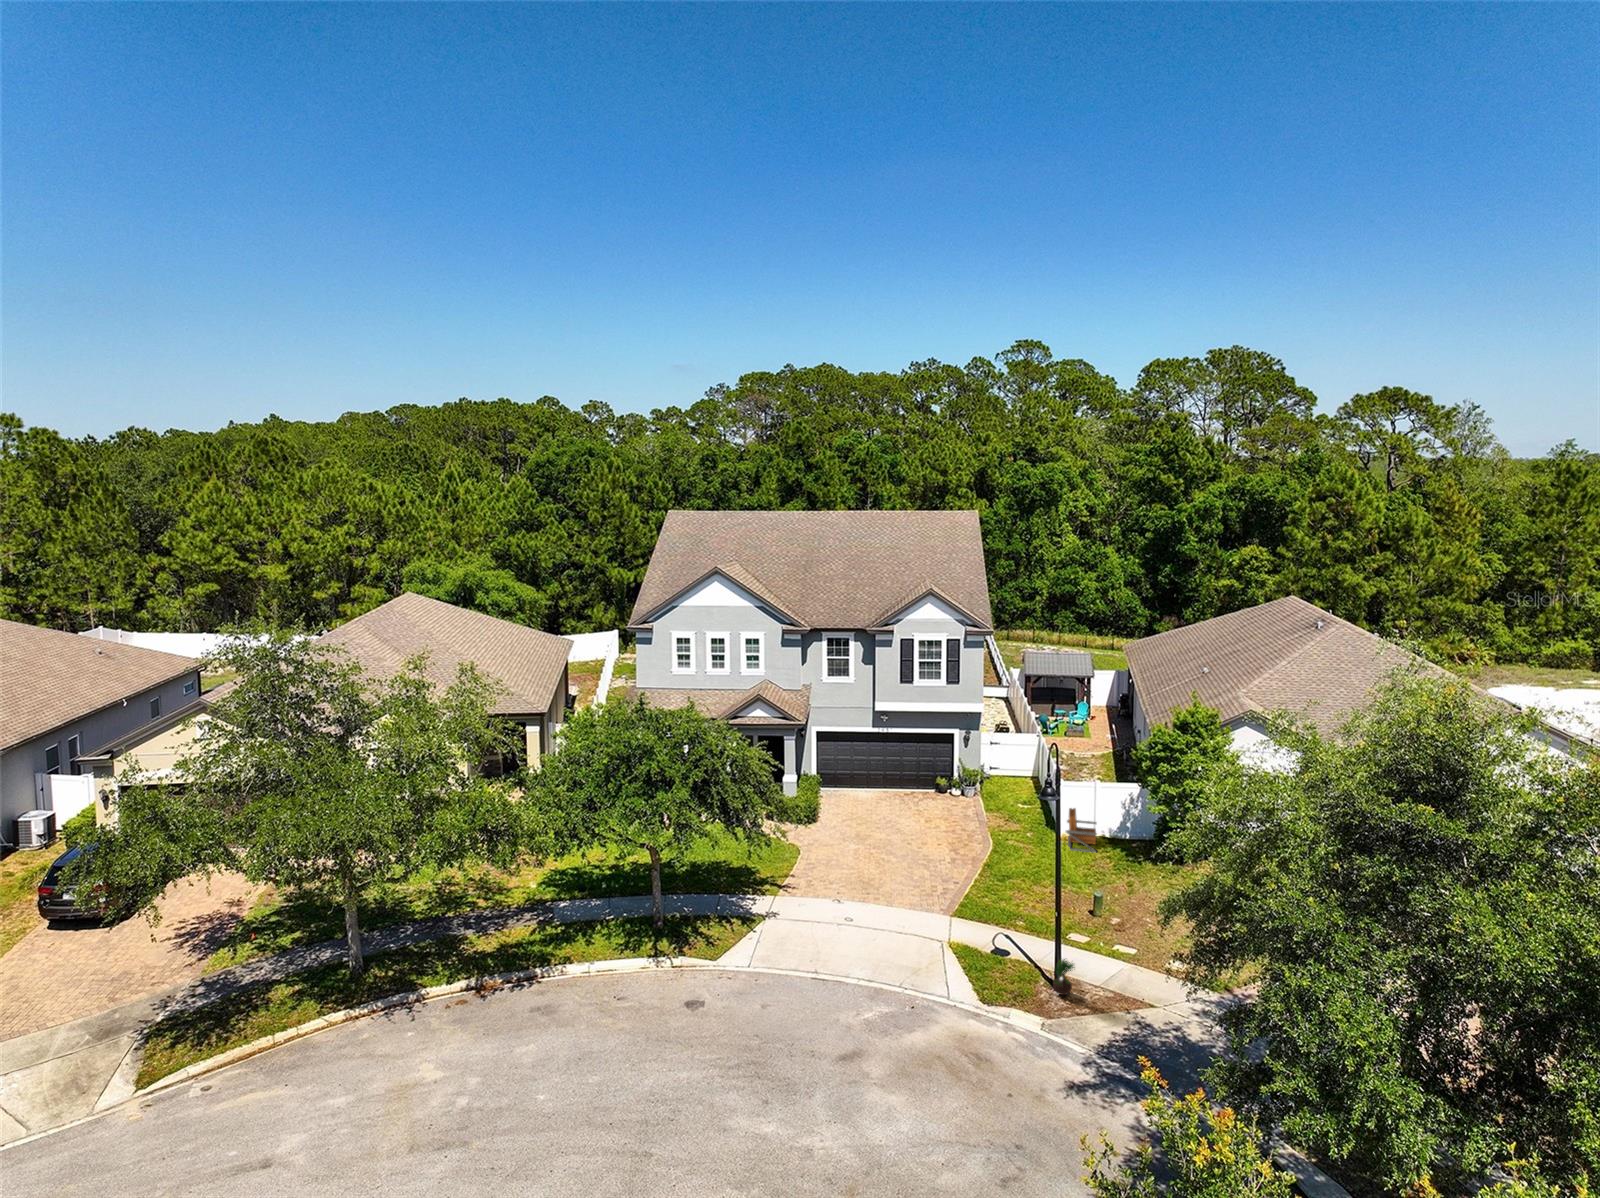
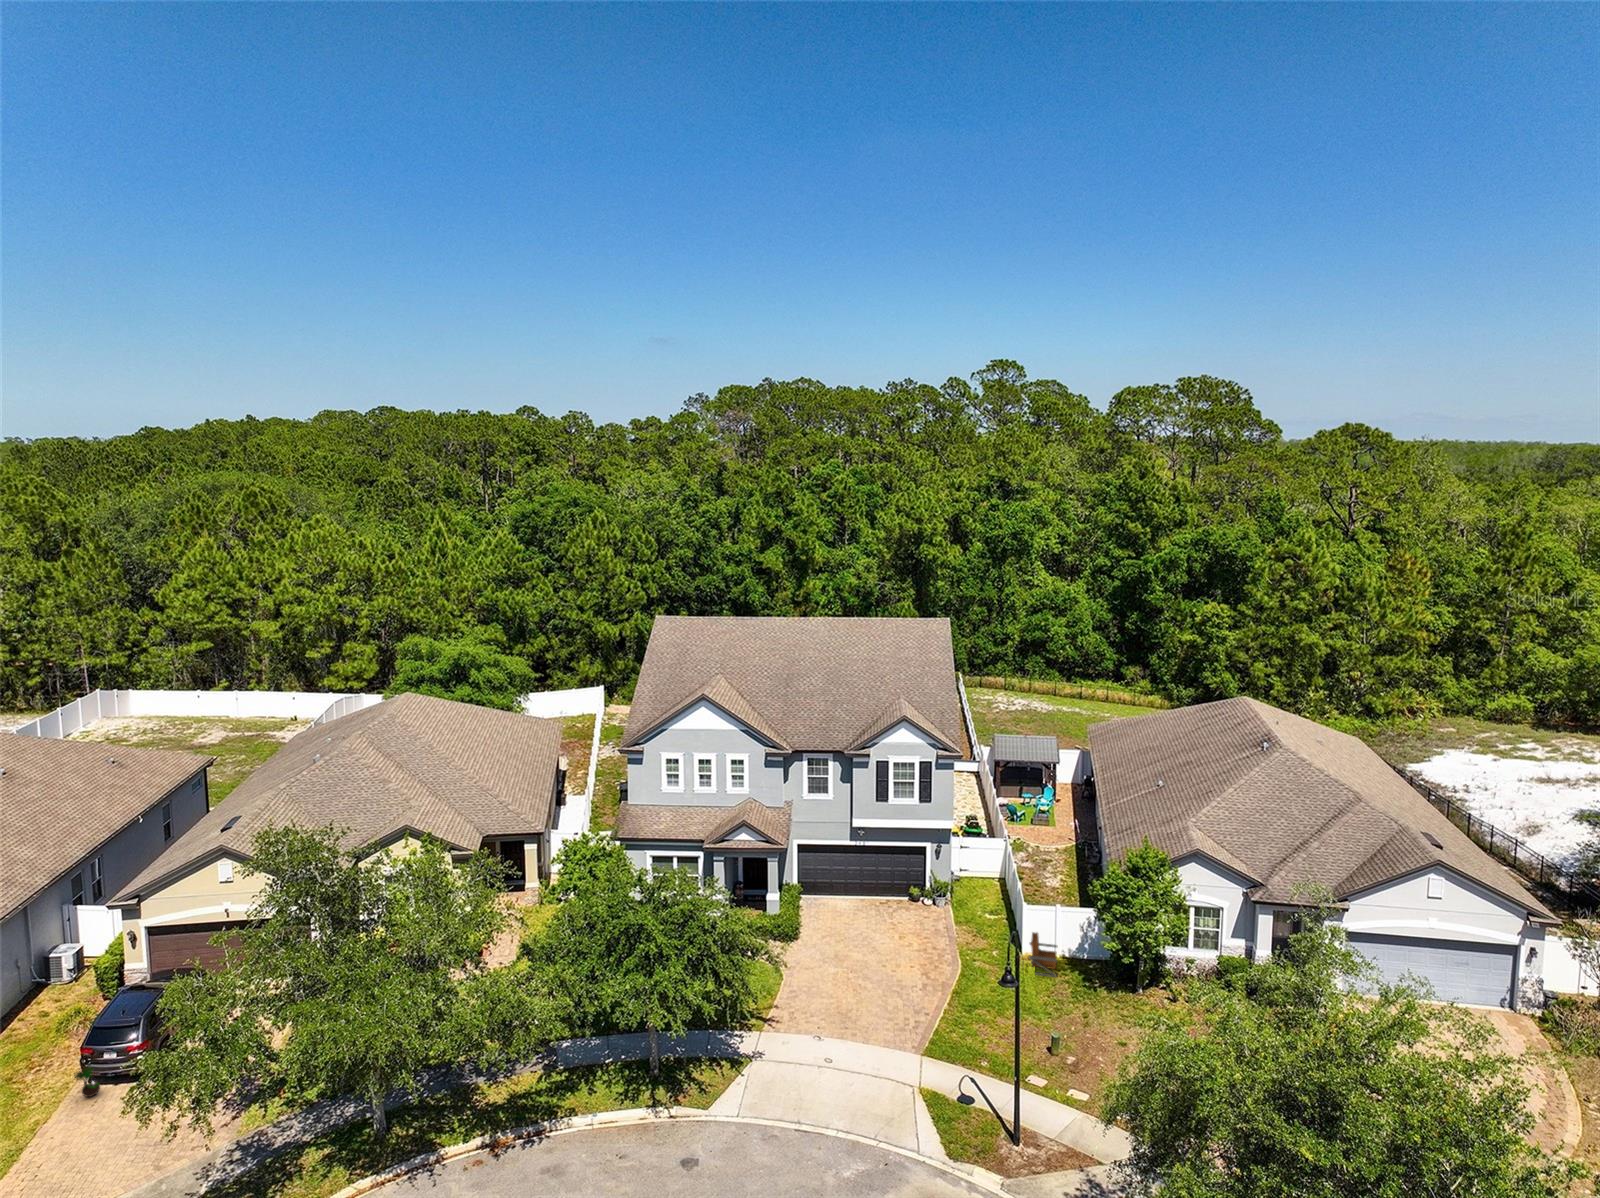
potted tree: present [1053,959,1075,995] -> present [74,1068,100,1097]

